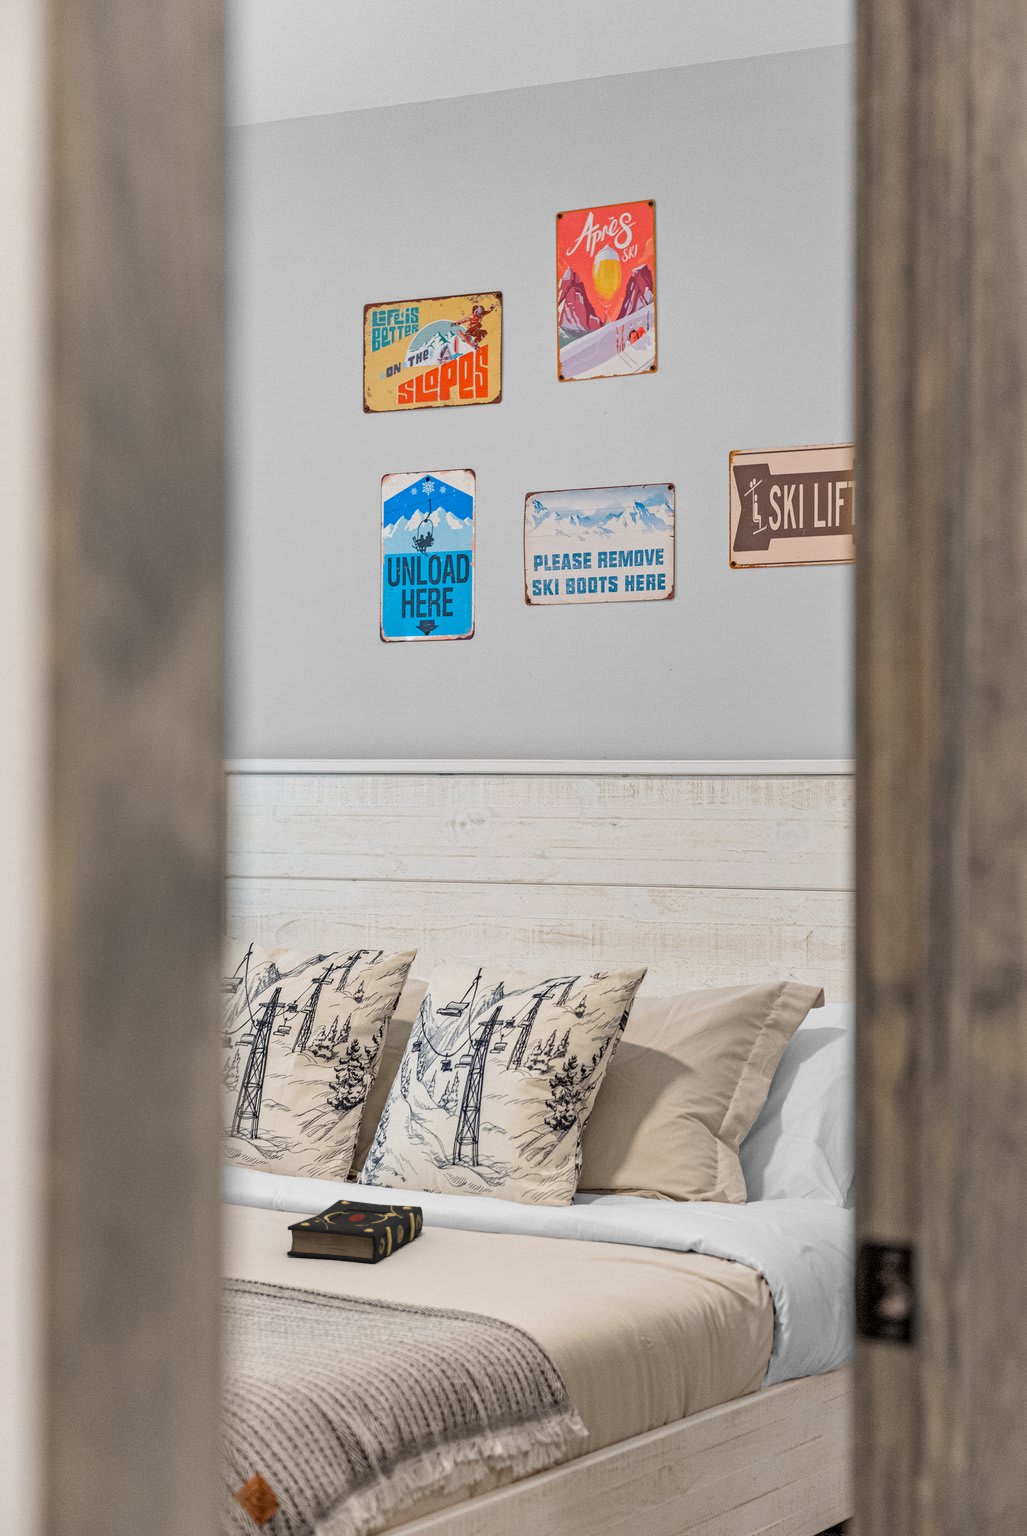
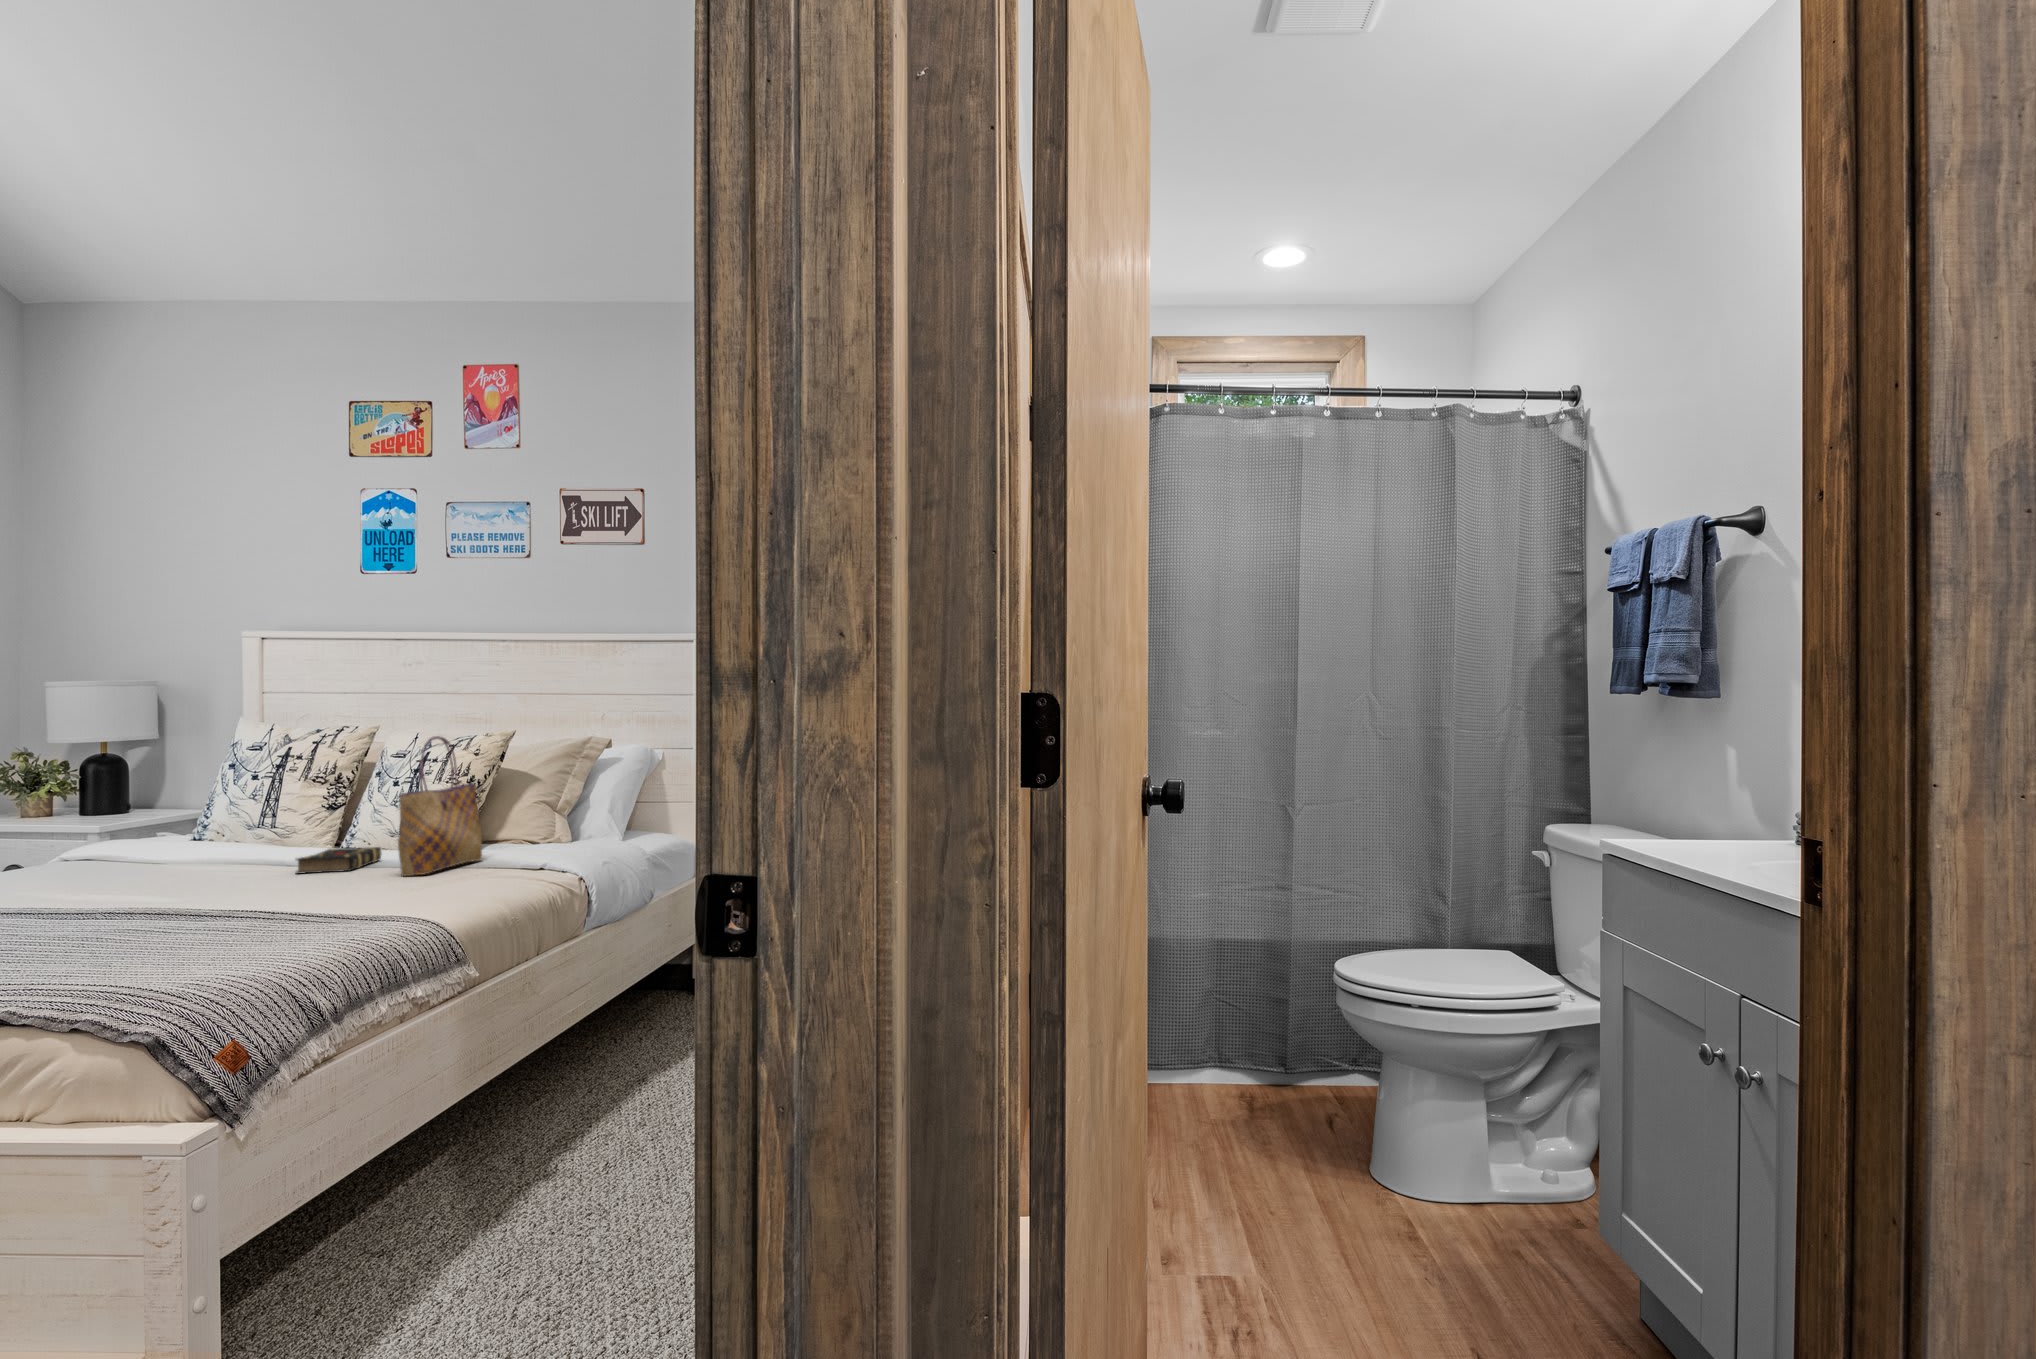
tote bag: none [458,1005,602,1306] -> present [398,736,482,876]

